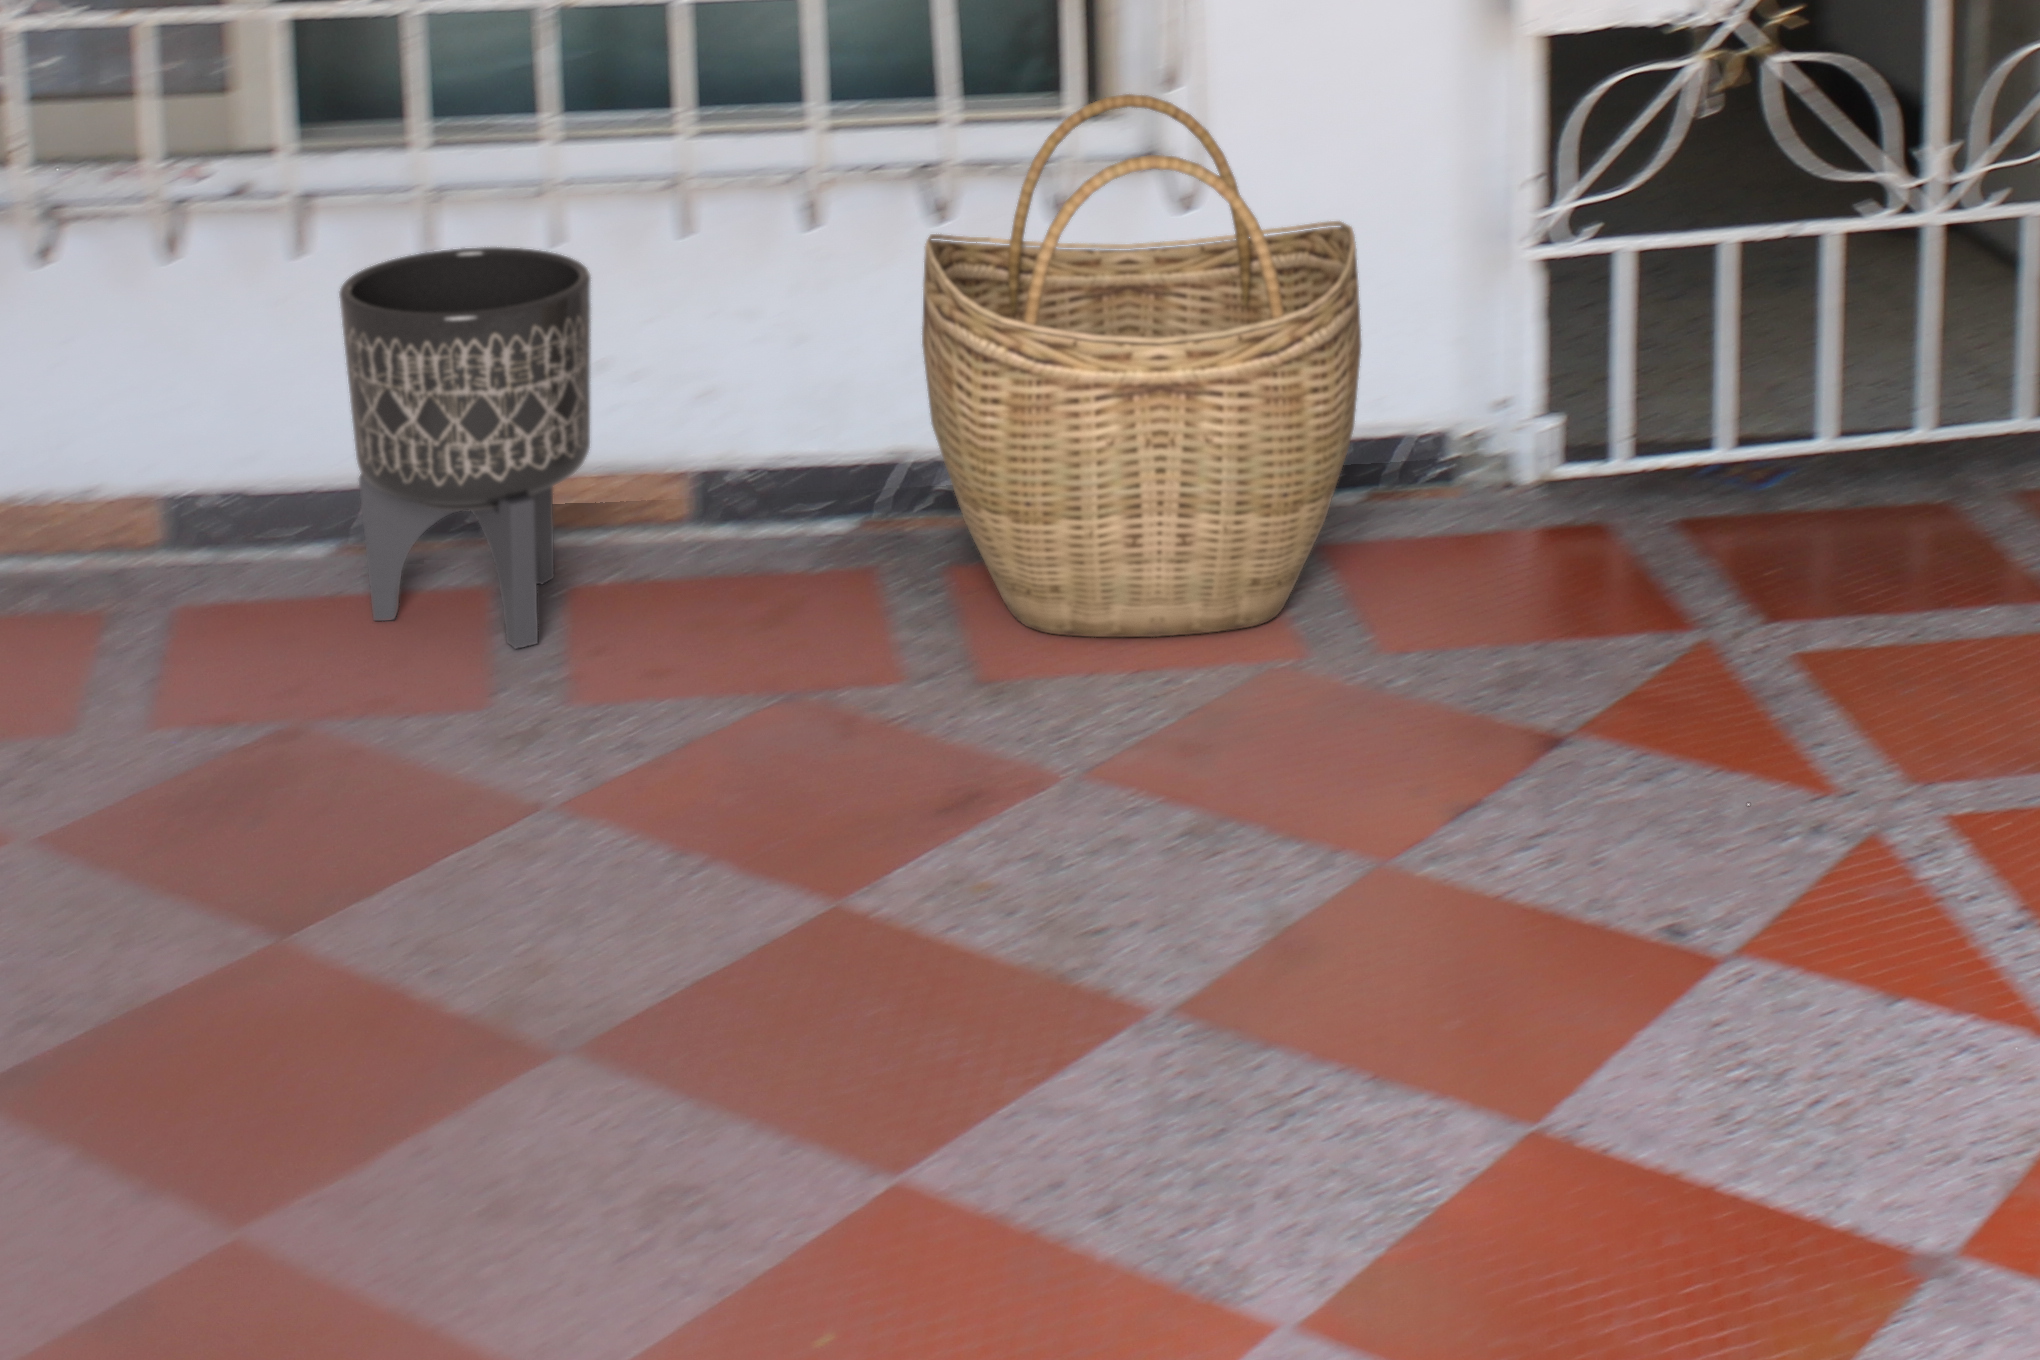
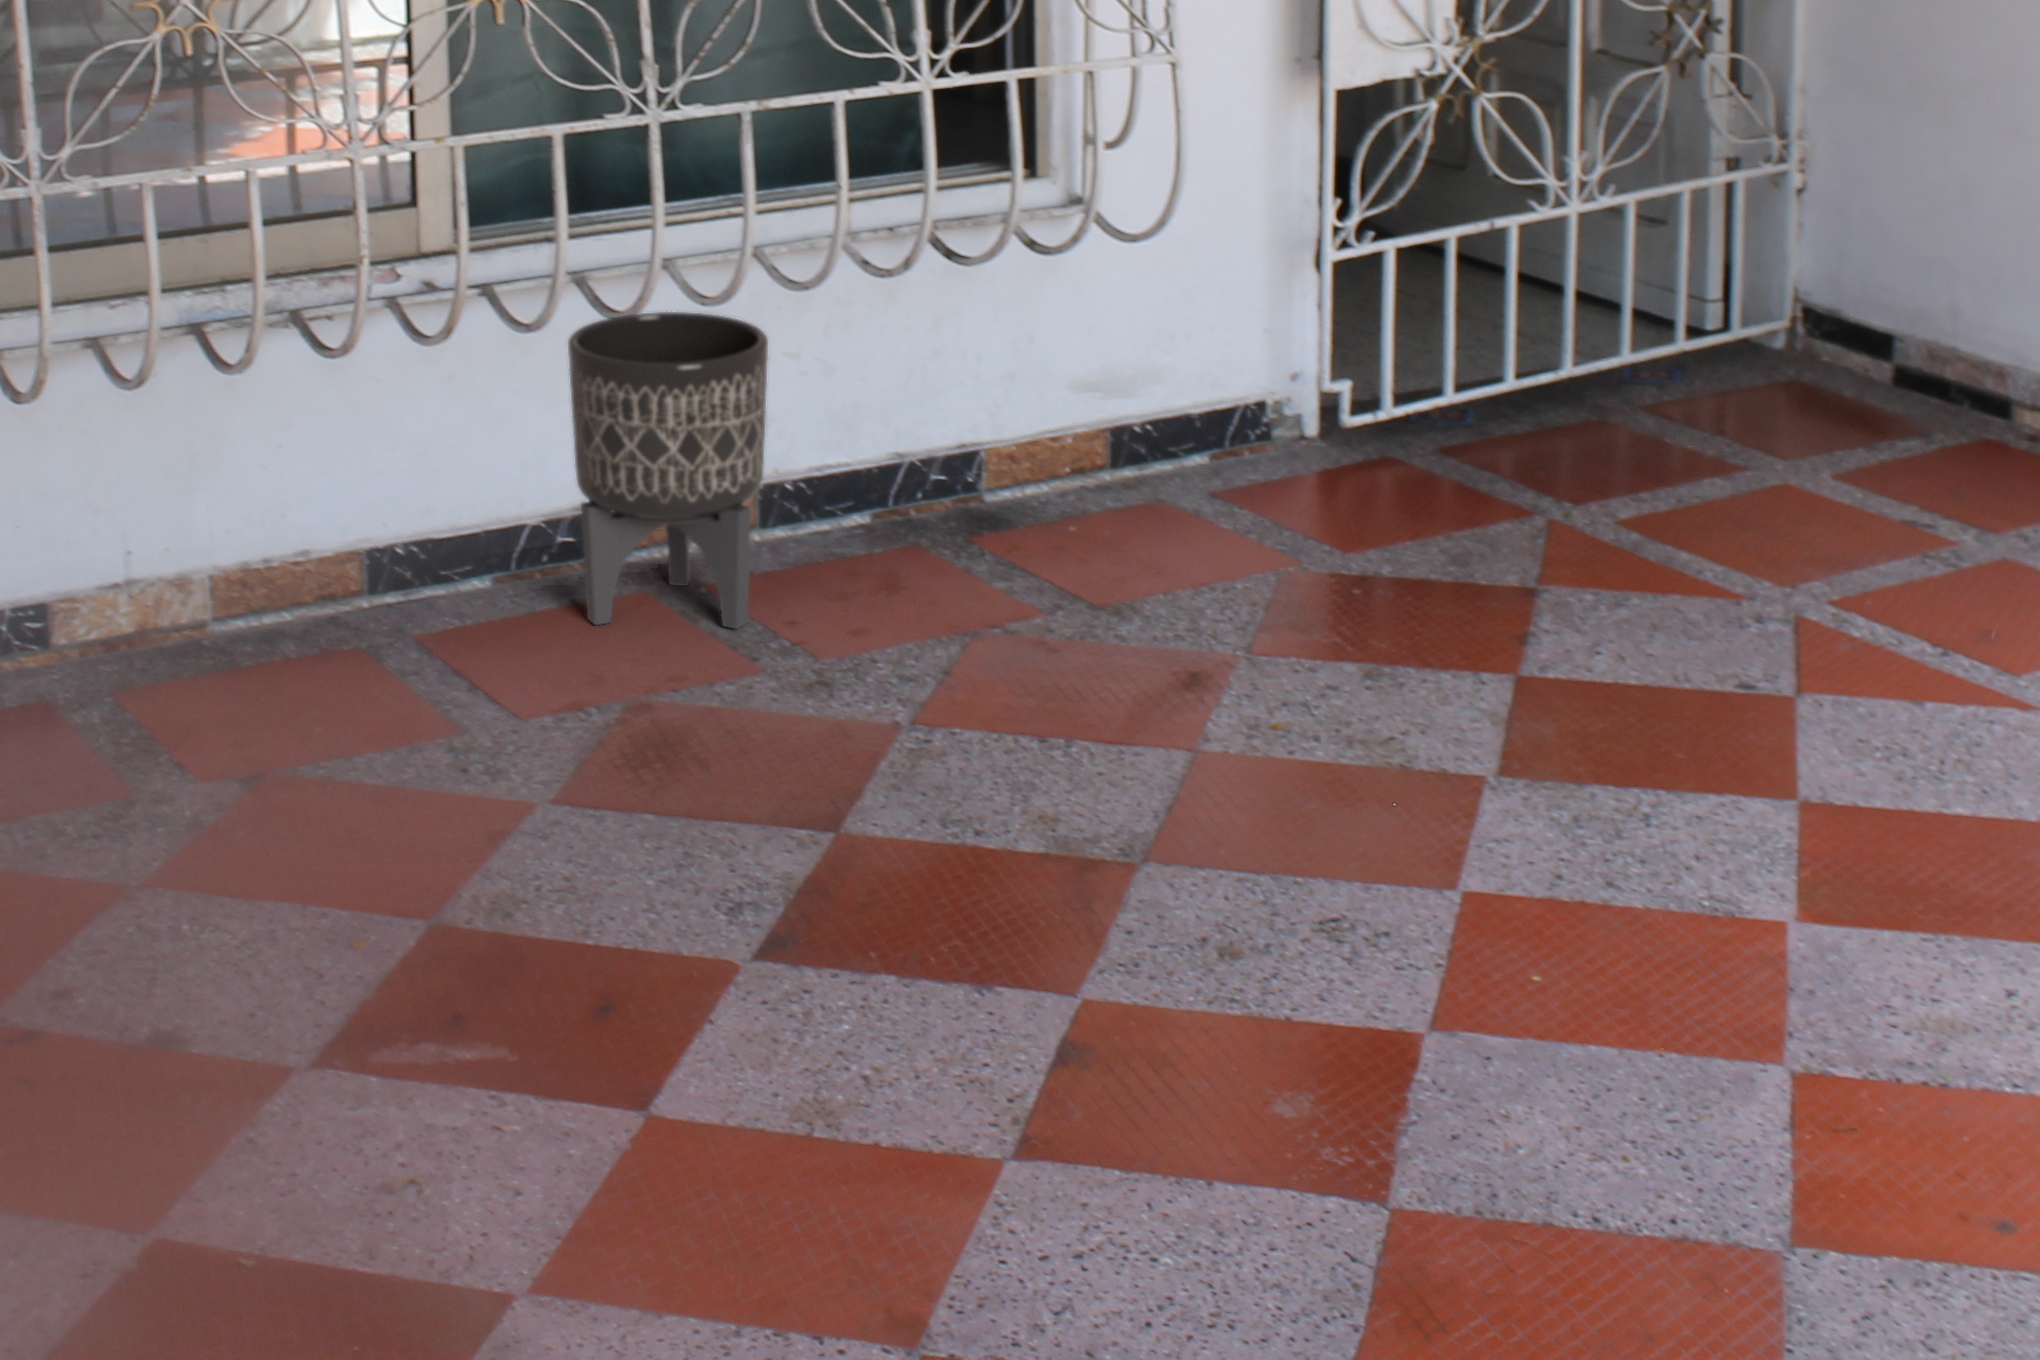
woven basket: present [922,94,1361,637] -> none [974,153,1315,570]

